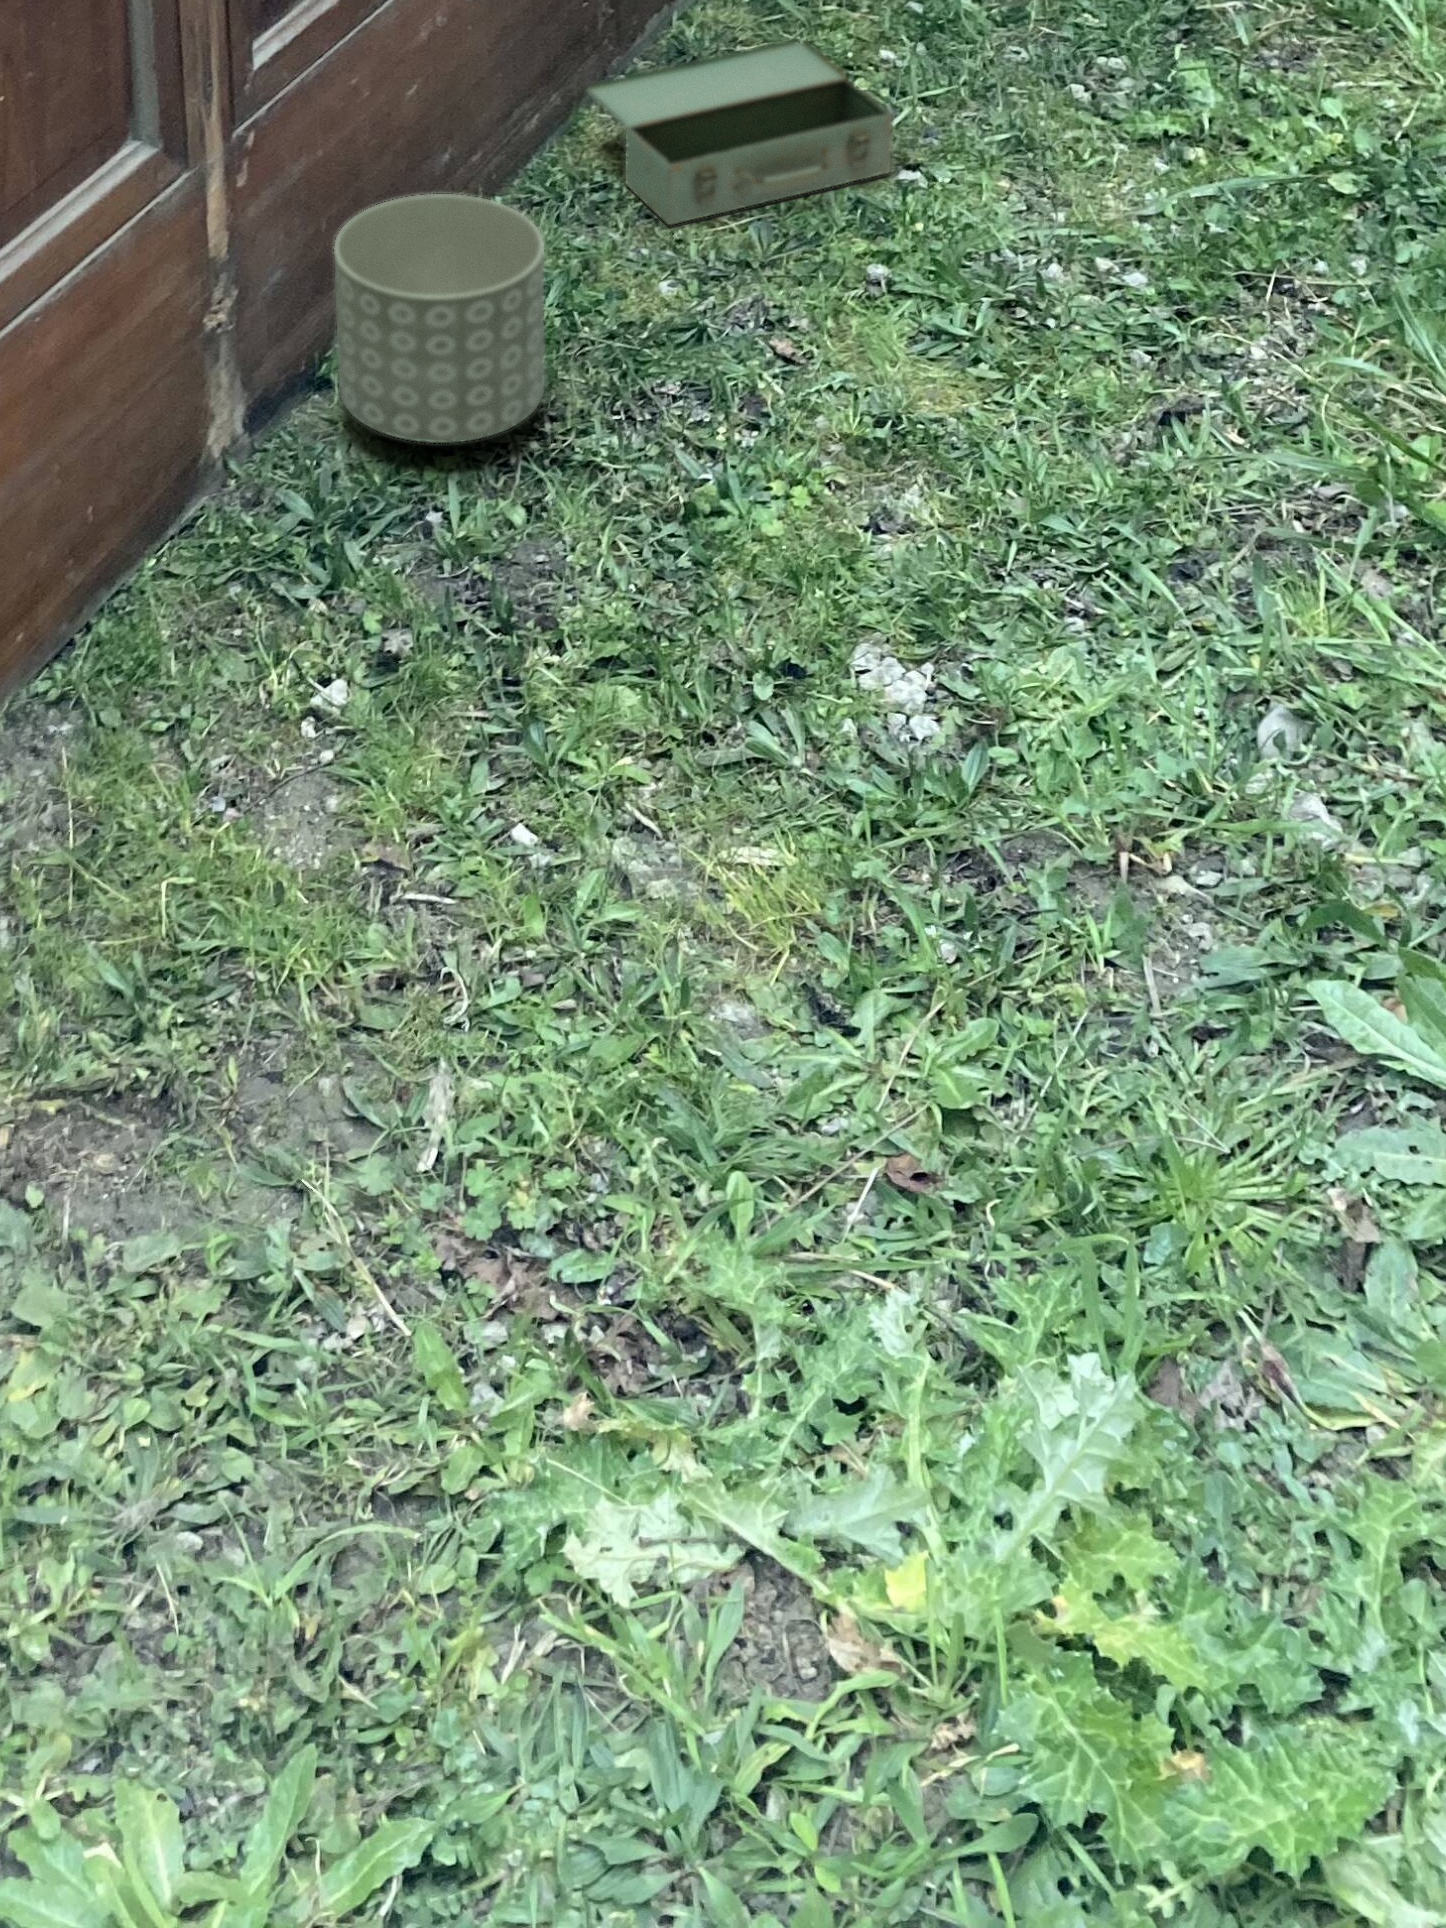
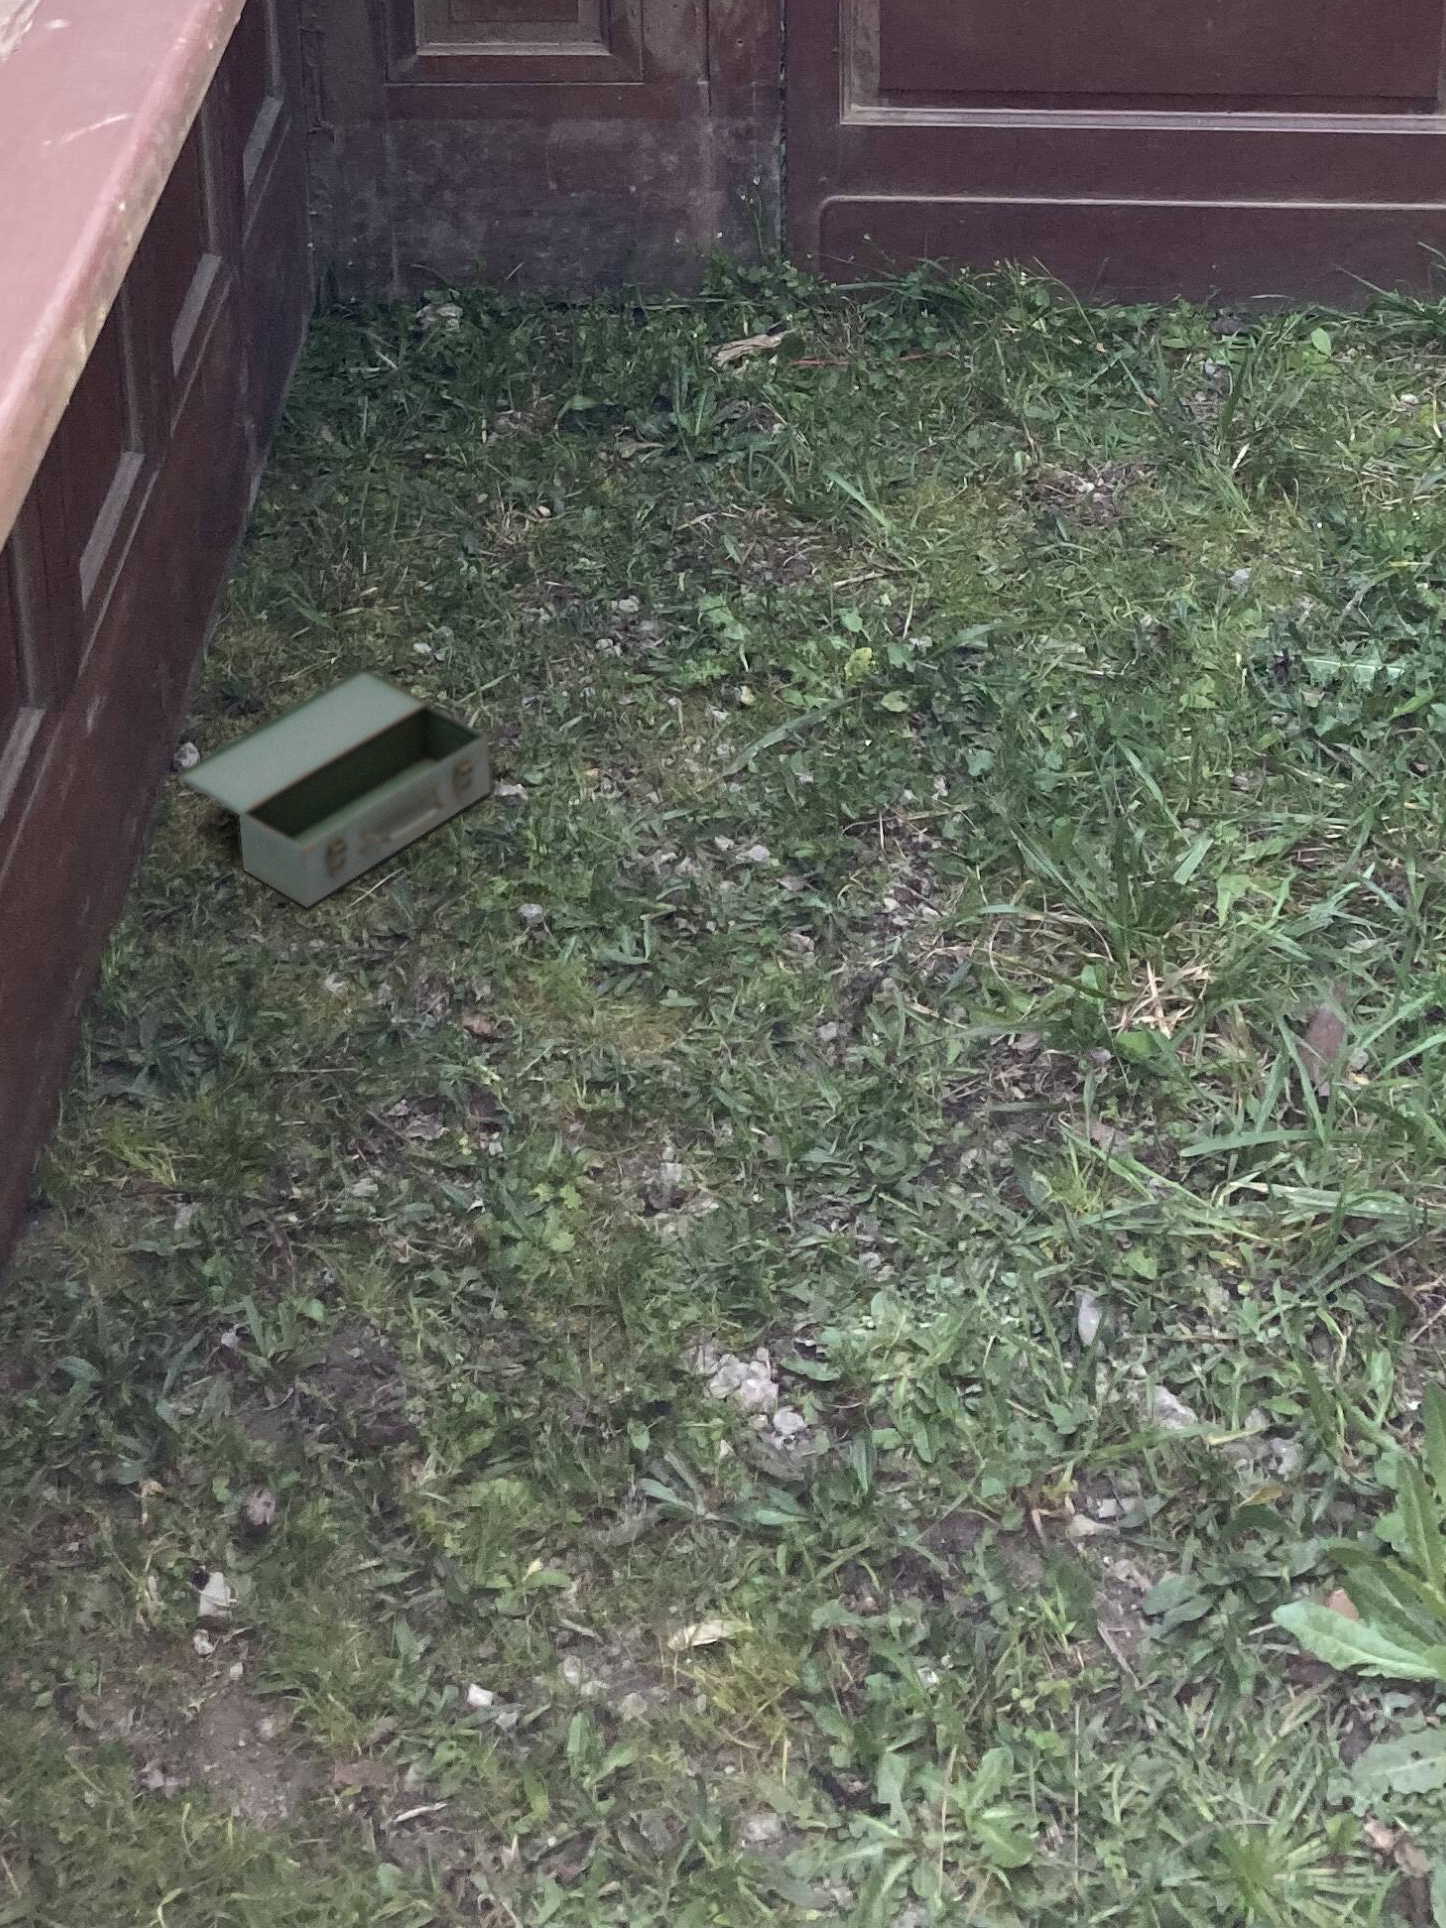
planter: present [334,194,545,443] -> none [52,961,284,1251]

